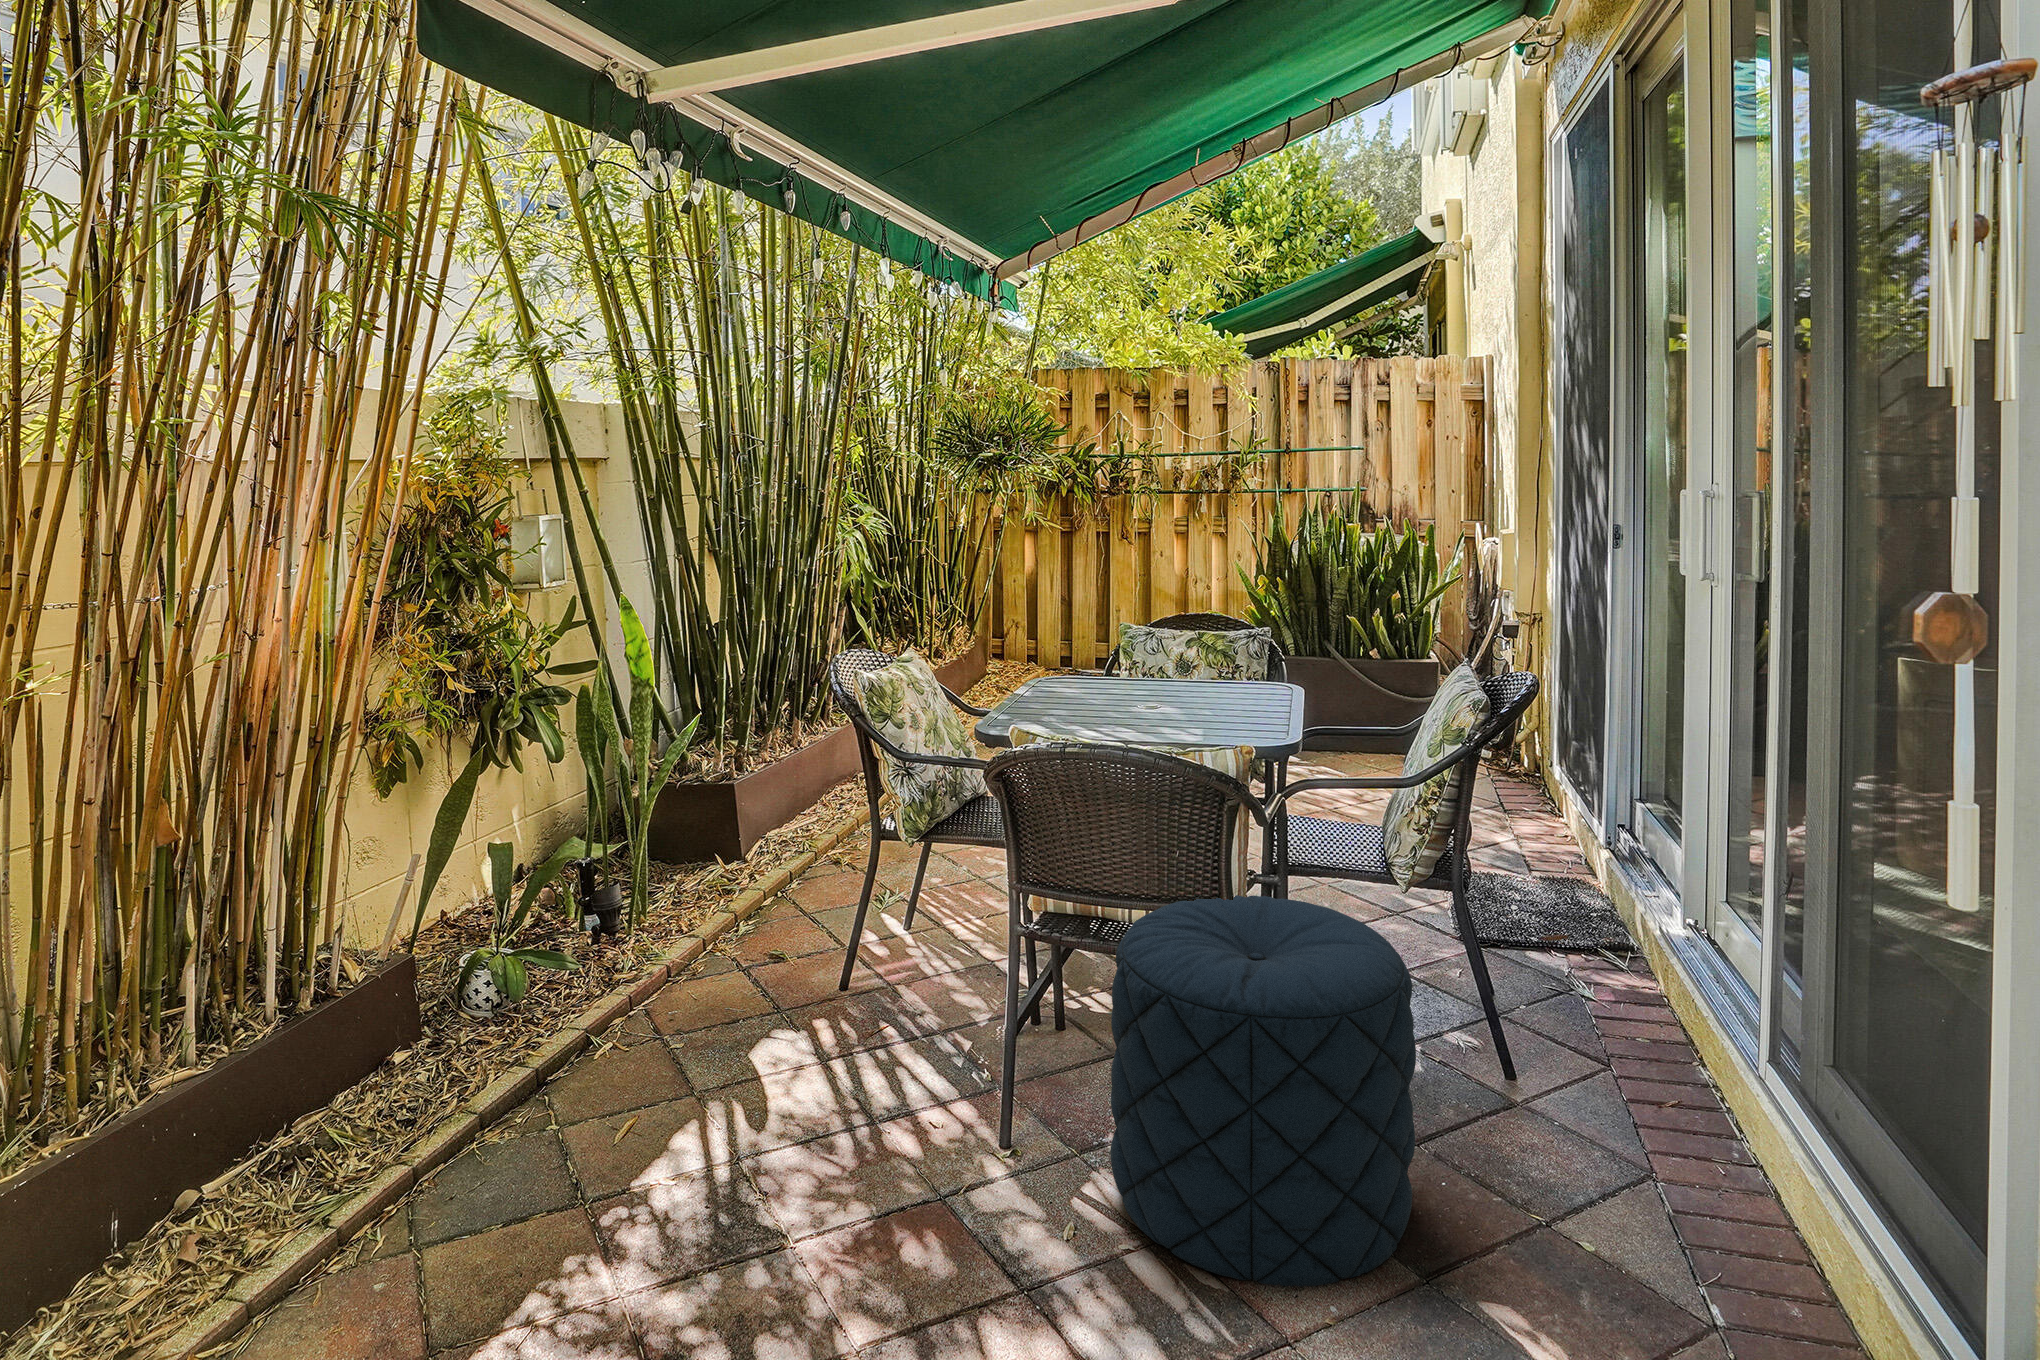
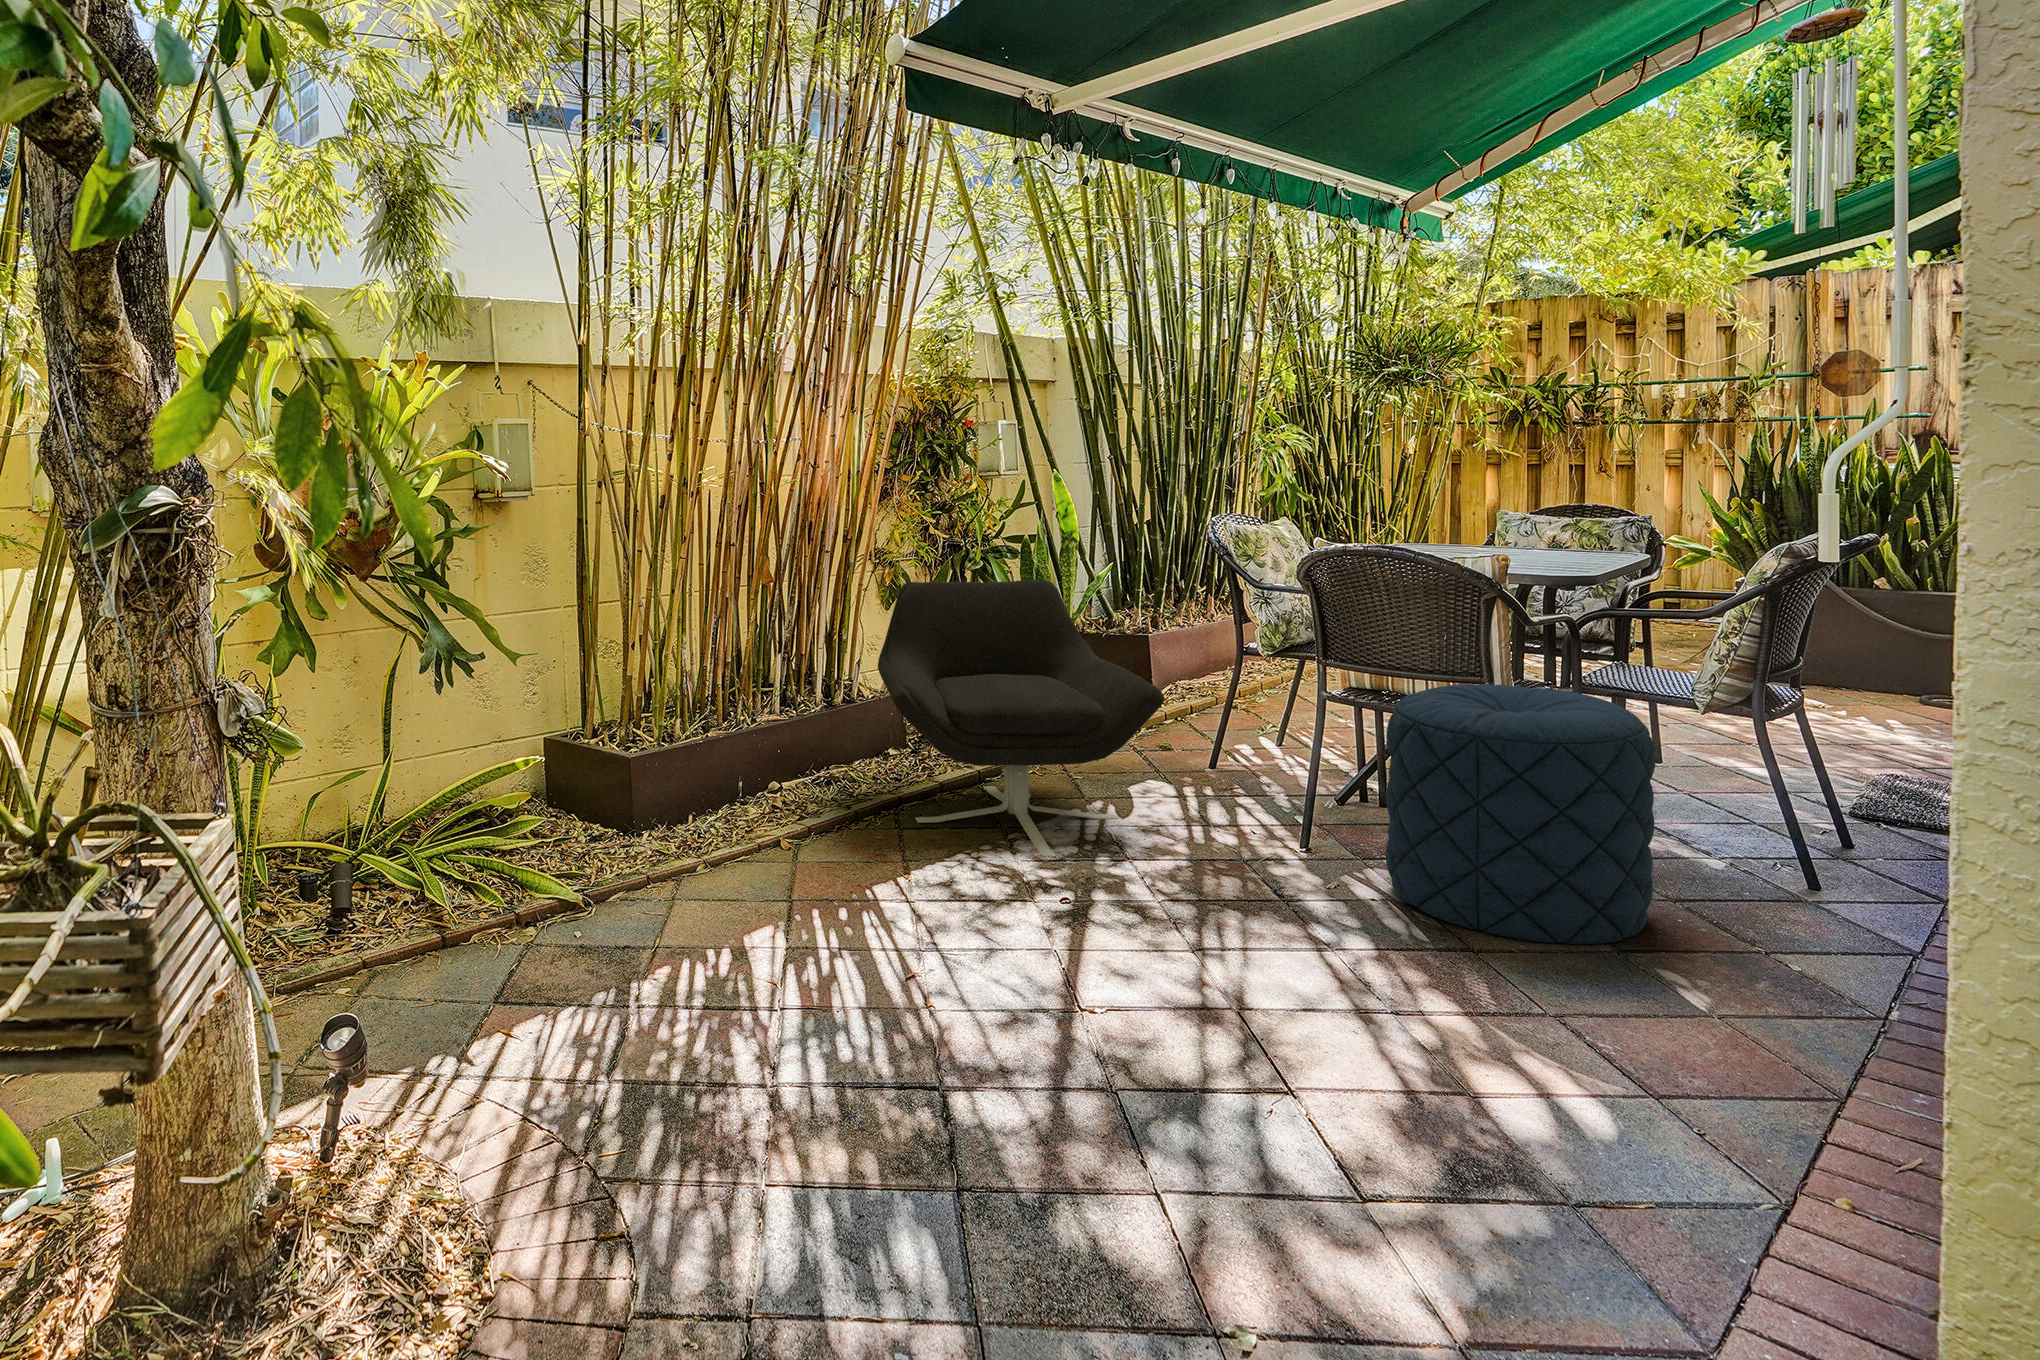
lounge chair: none [367,766,811,1265] -> present [878,580,1164,856]

